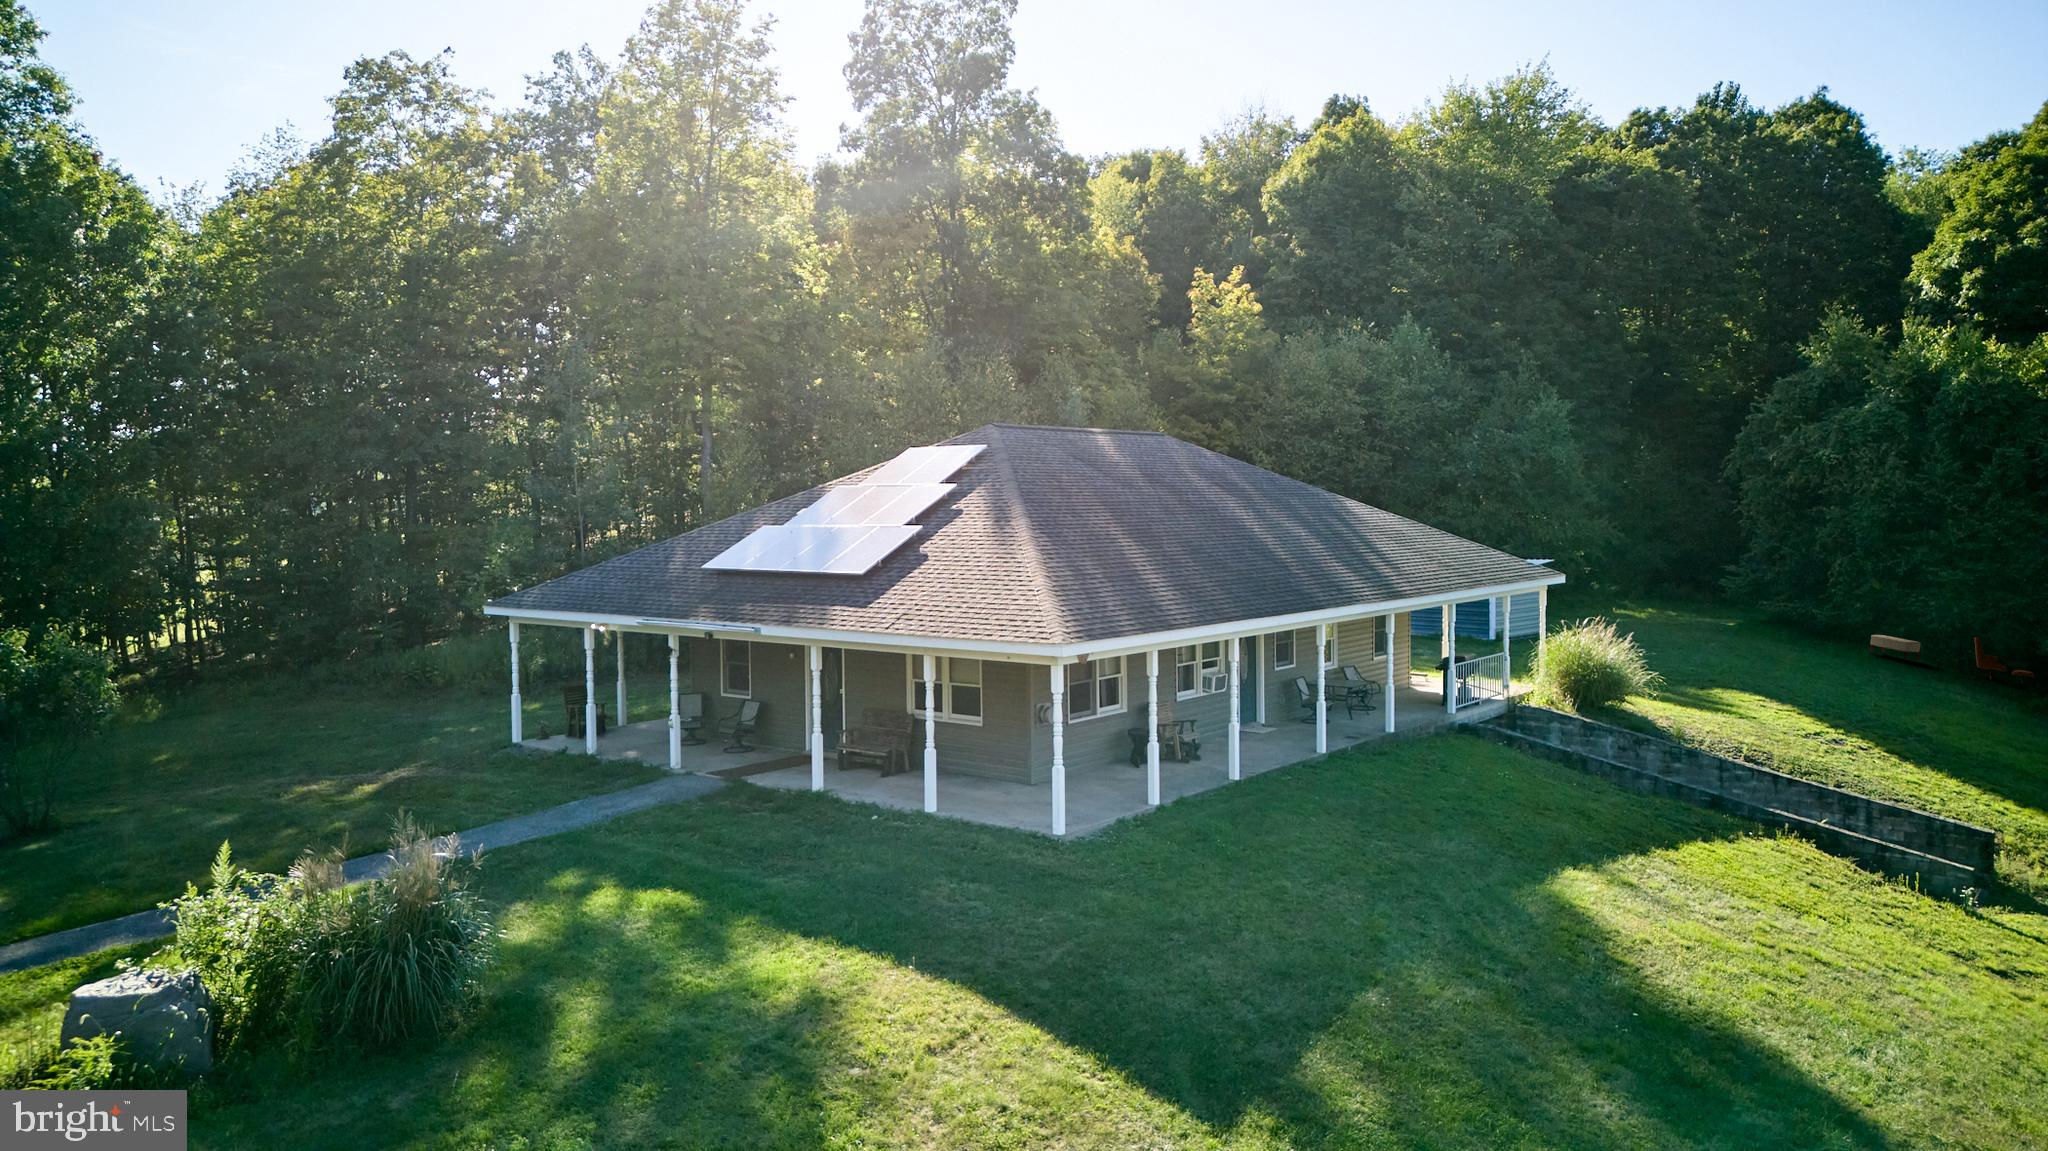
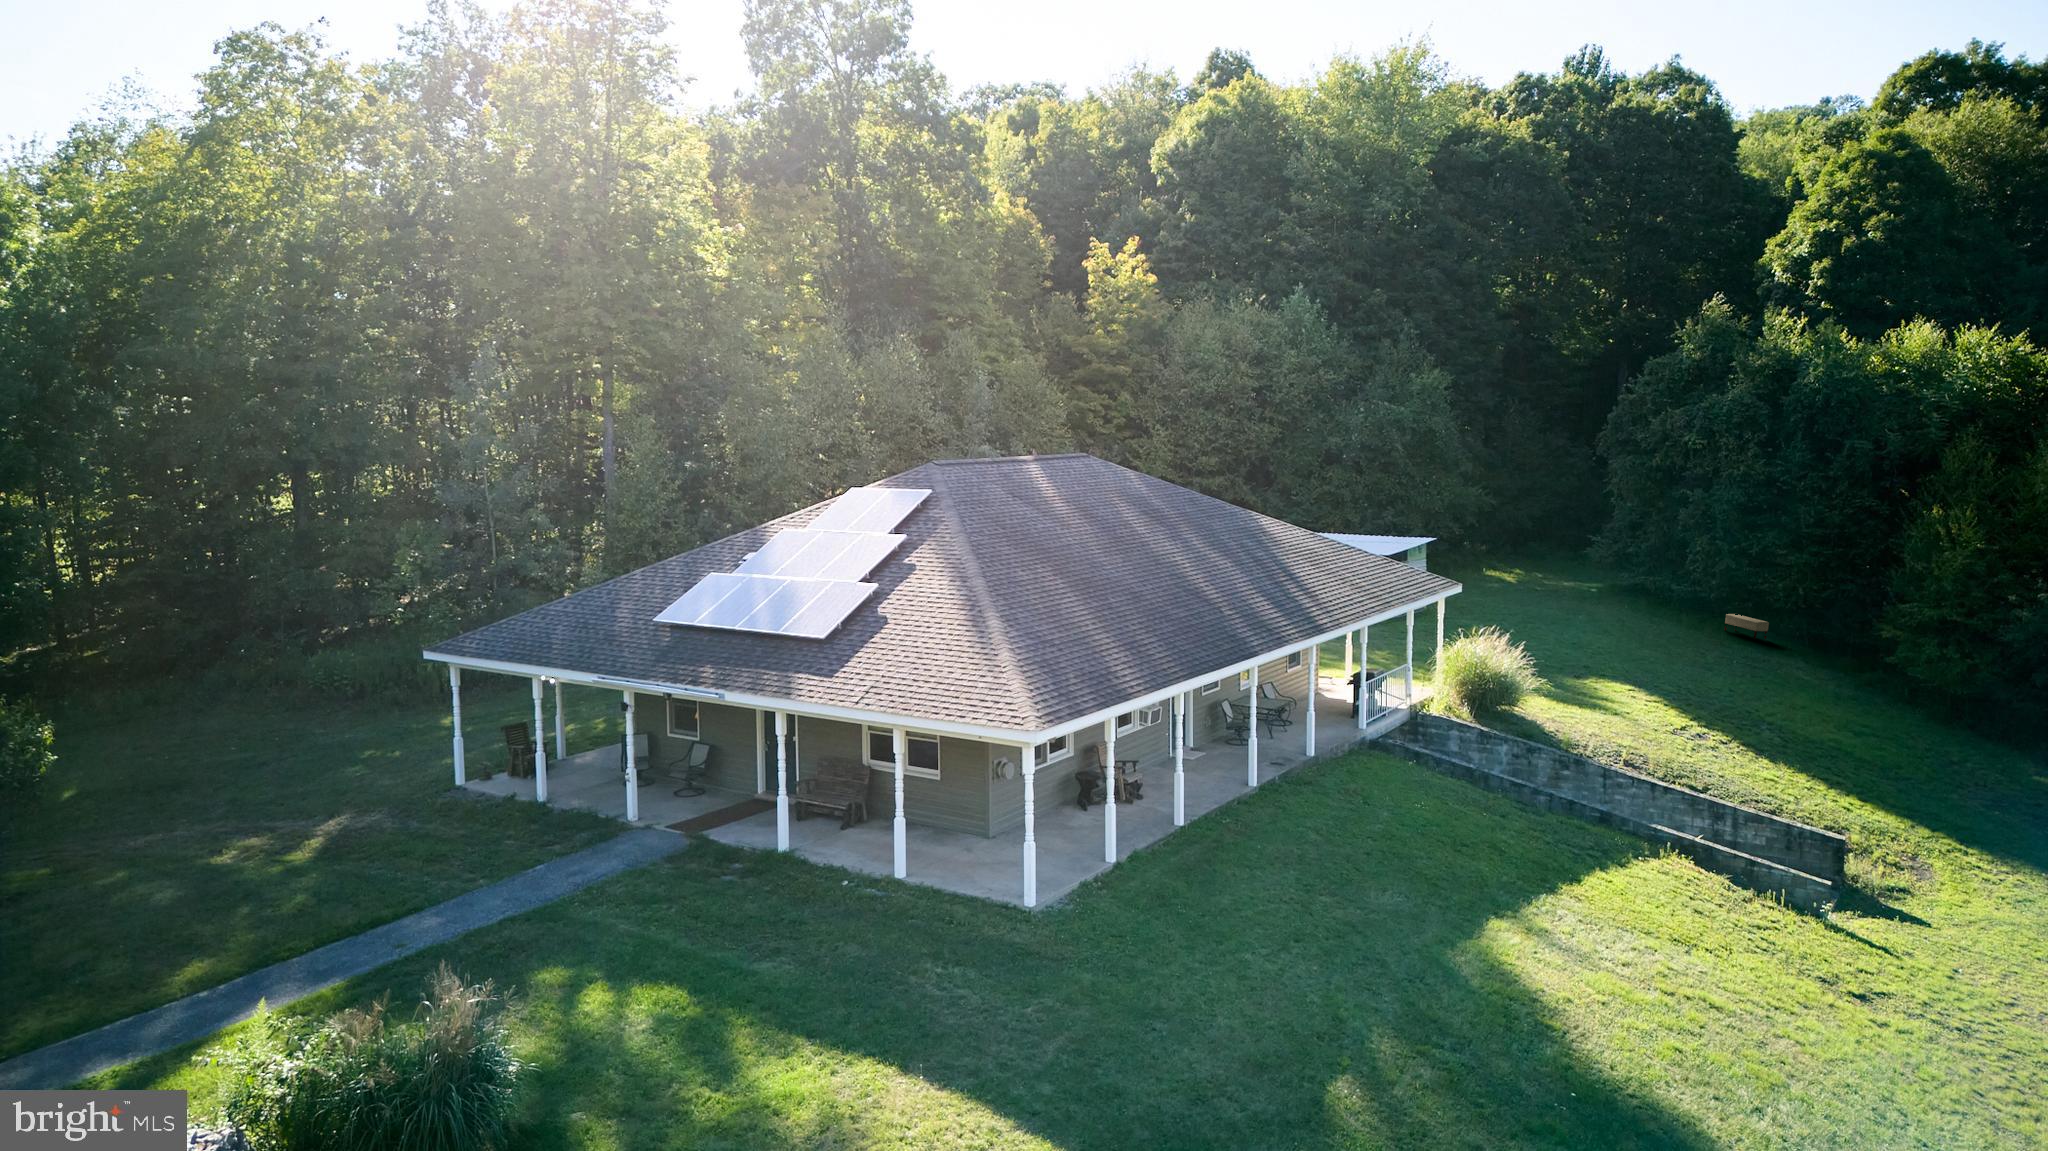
lounge chair: present [1974,637,2035,684] -> none [1816,620,1867,663]

